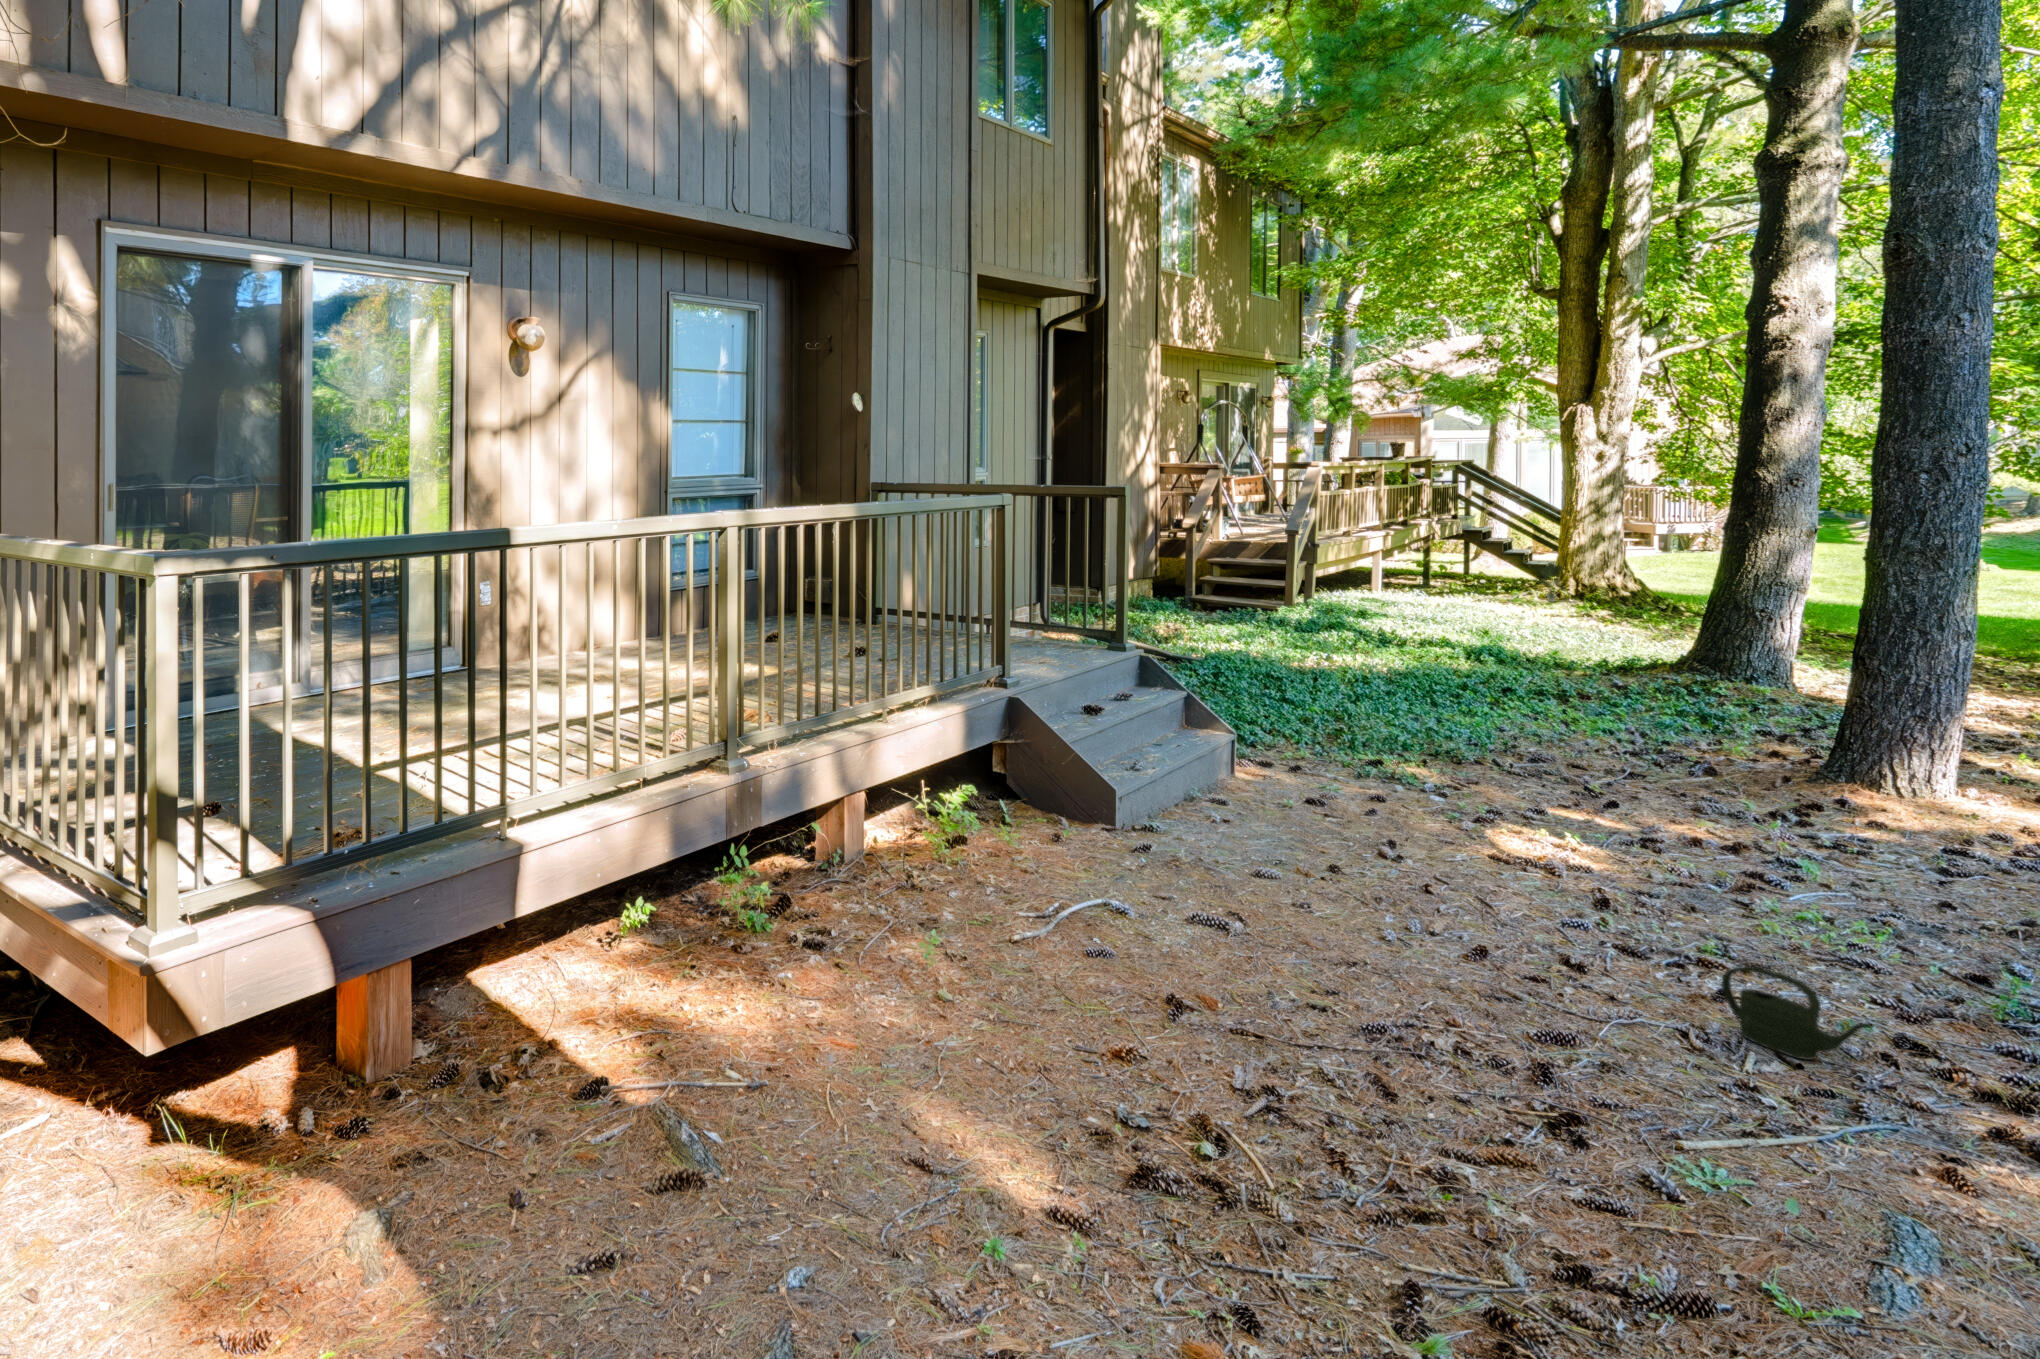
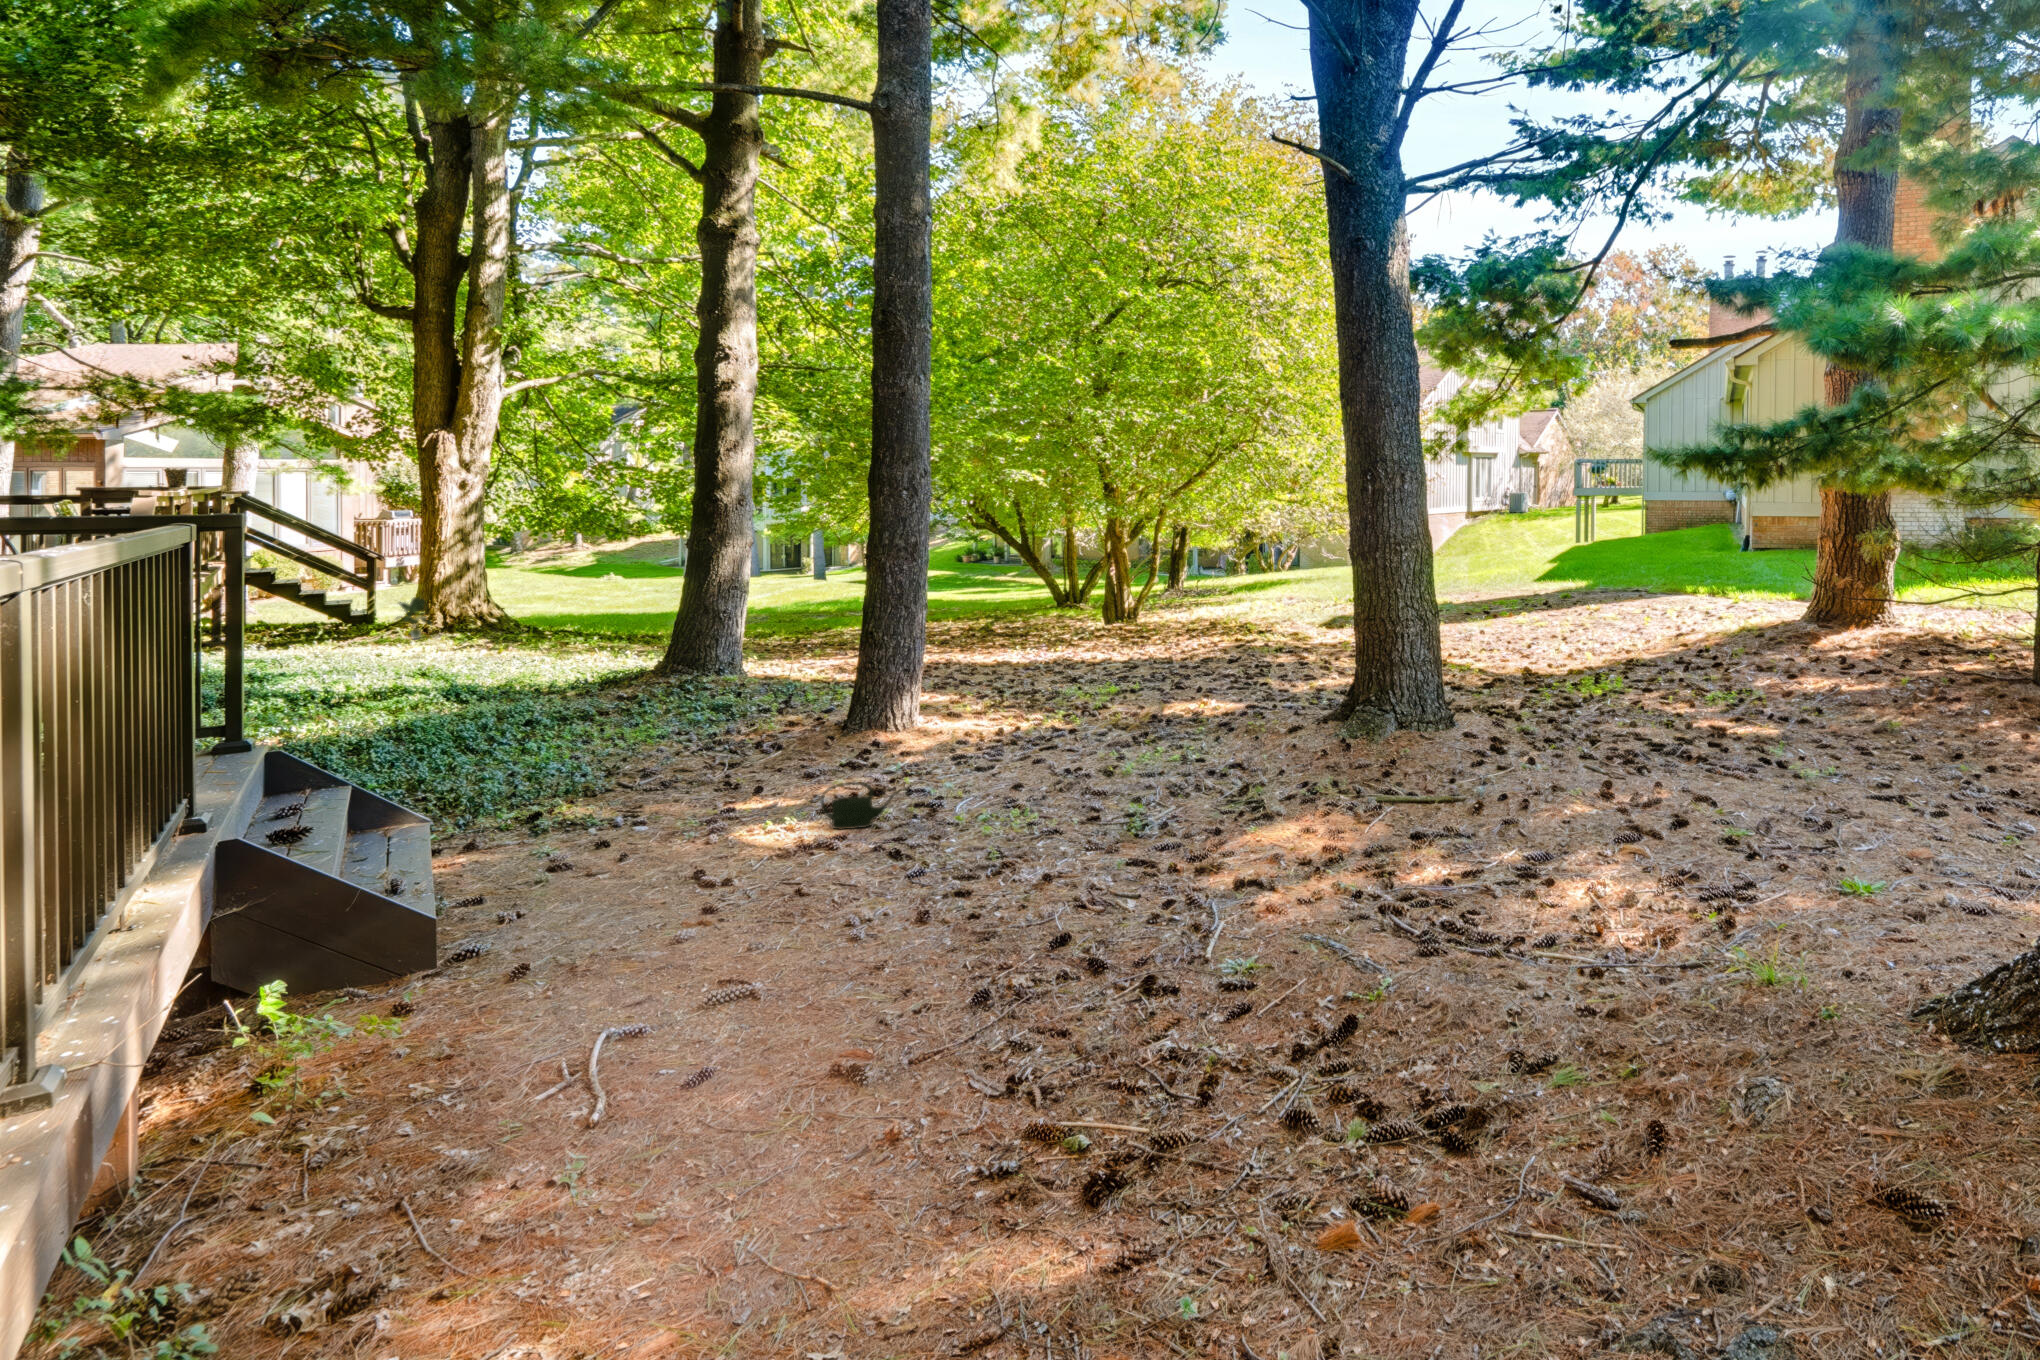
watering can: present [1721,967,1873,1060] -> present [821,782,898,829]

